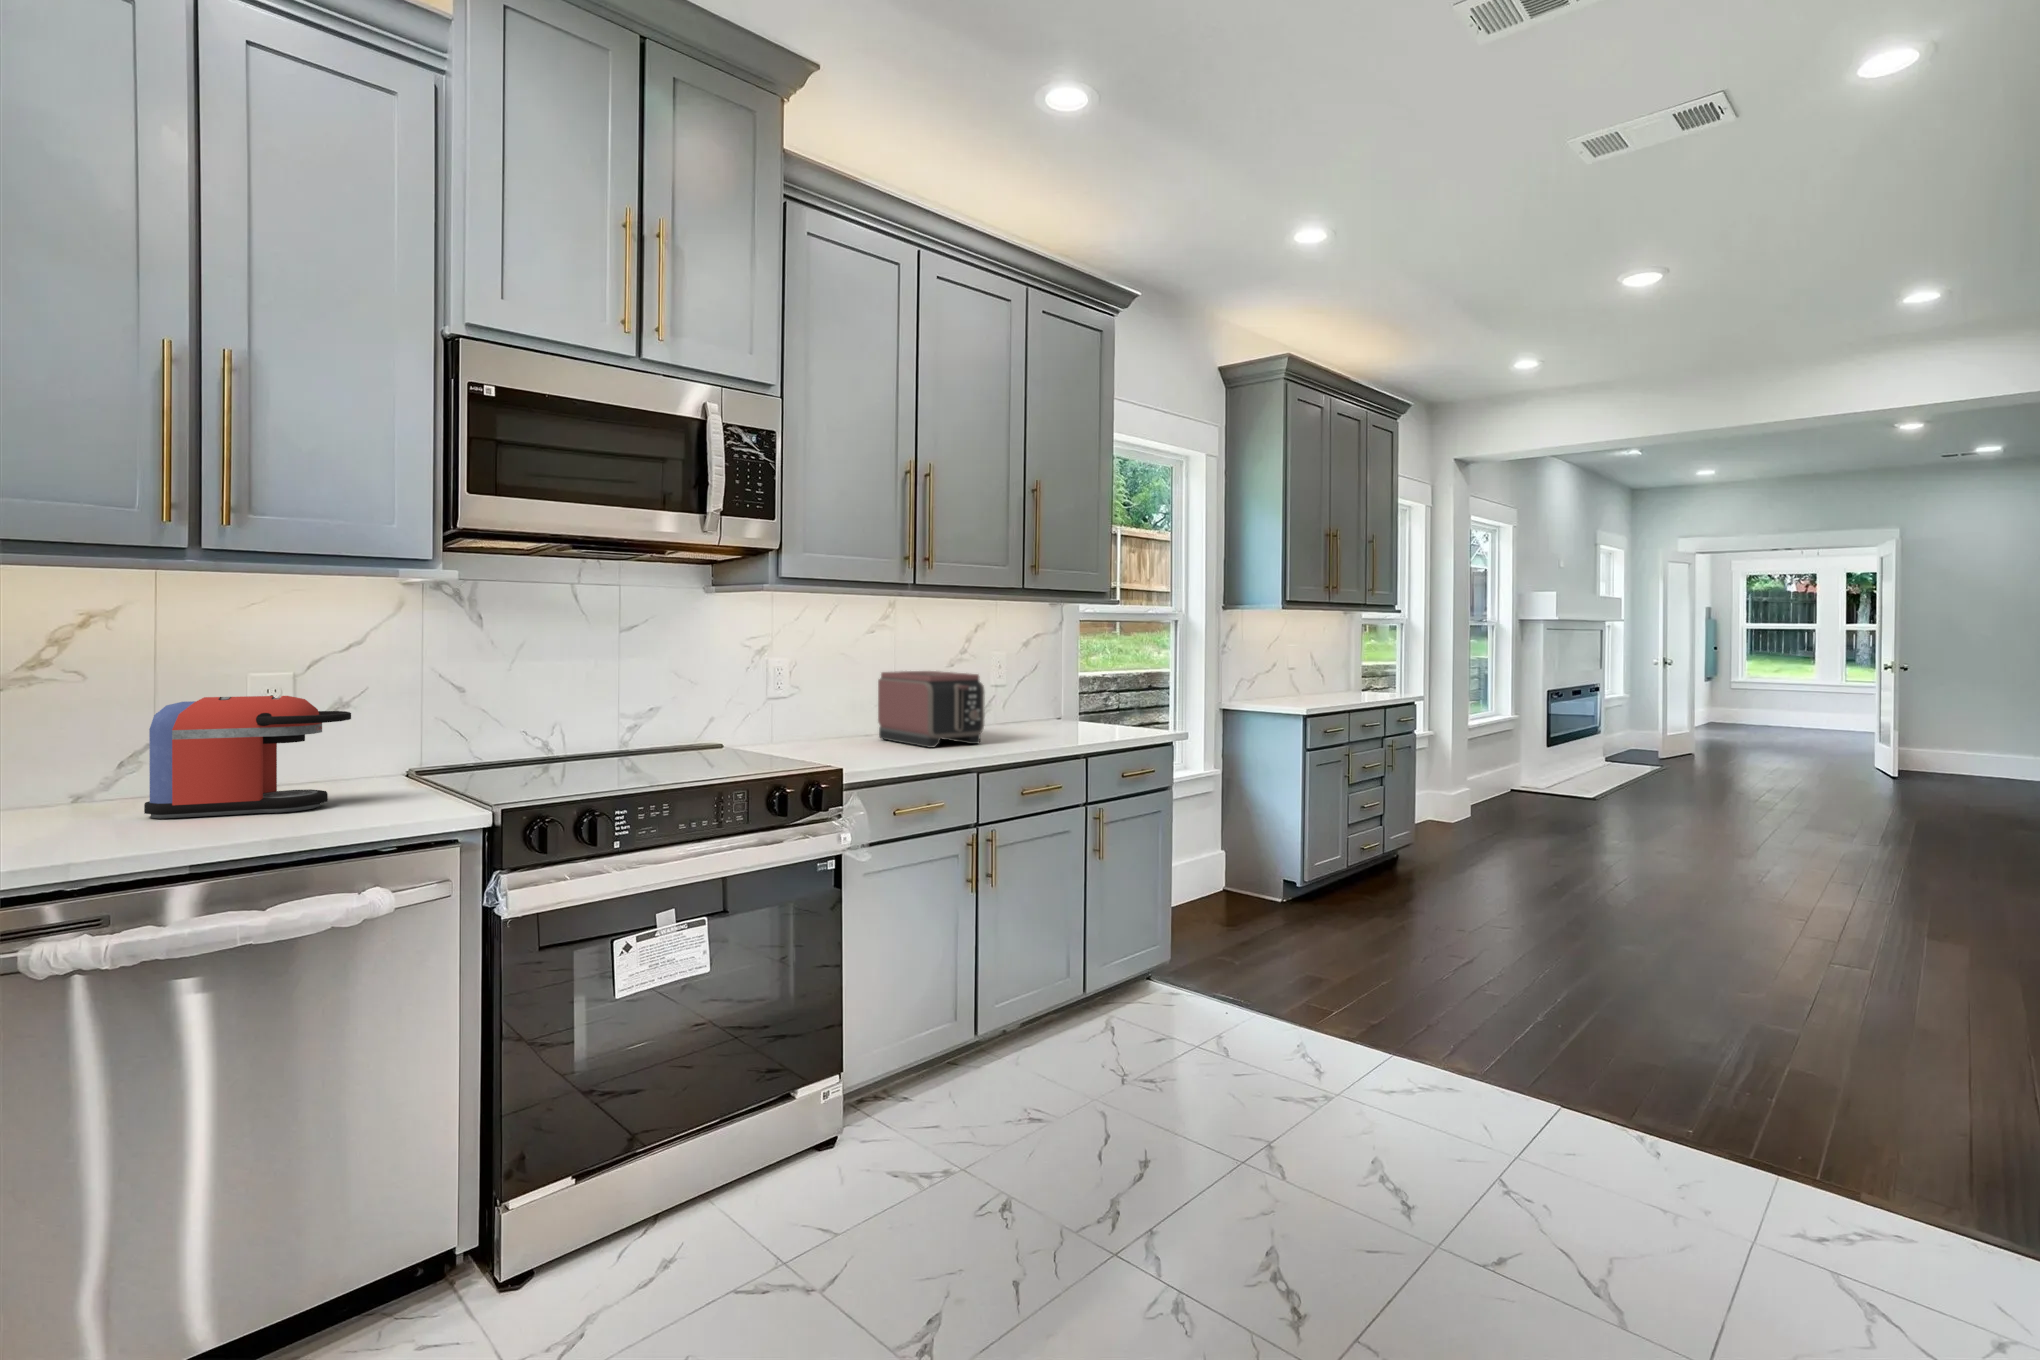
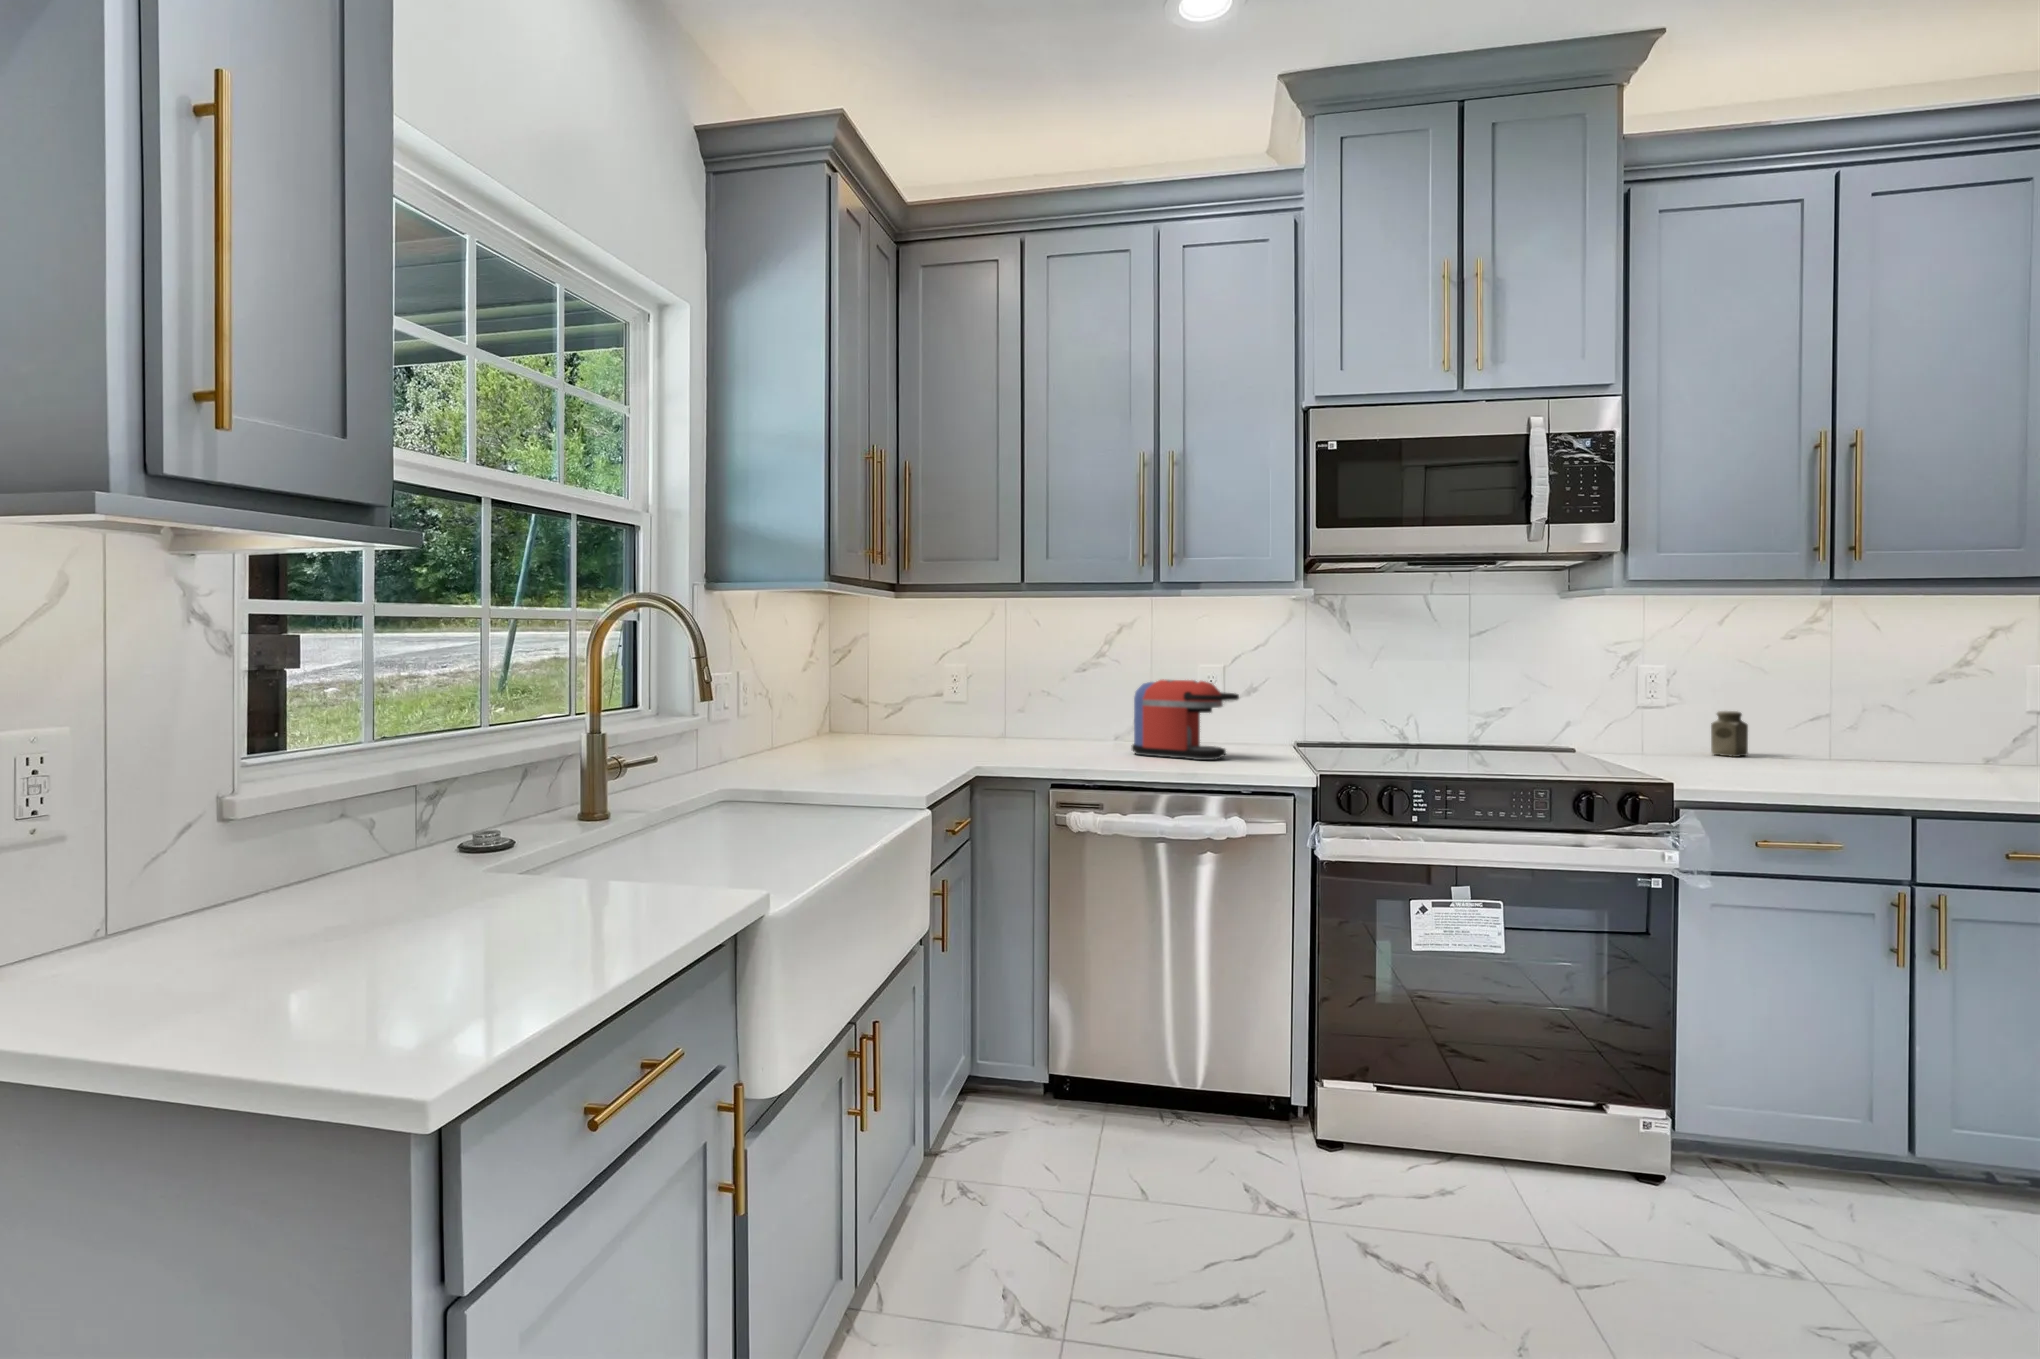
toaster: present [878,671,985,748] -> none [1787,682,1940,780]
salt shaker: none [821,699,847,740] -> present [1711,711,1748,757]

